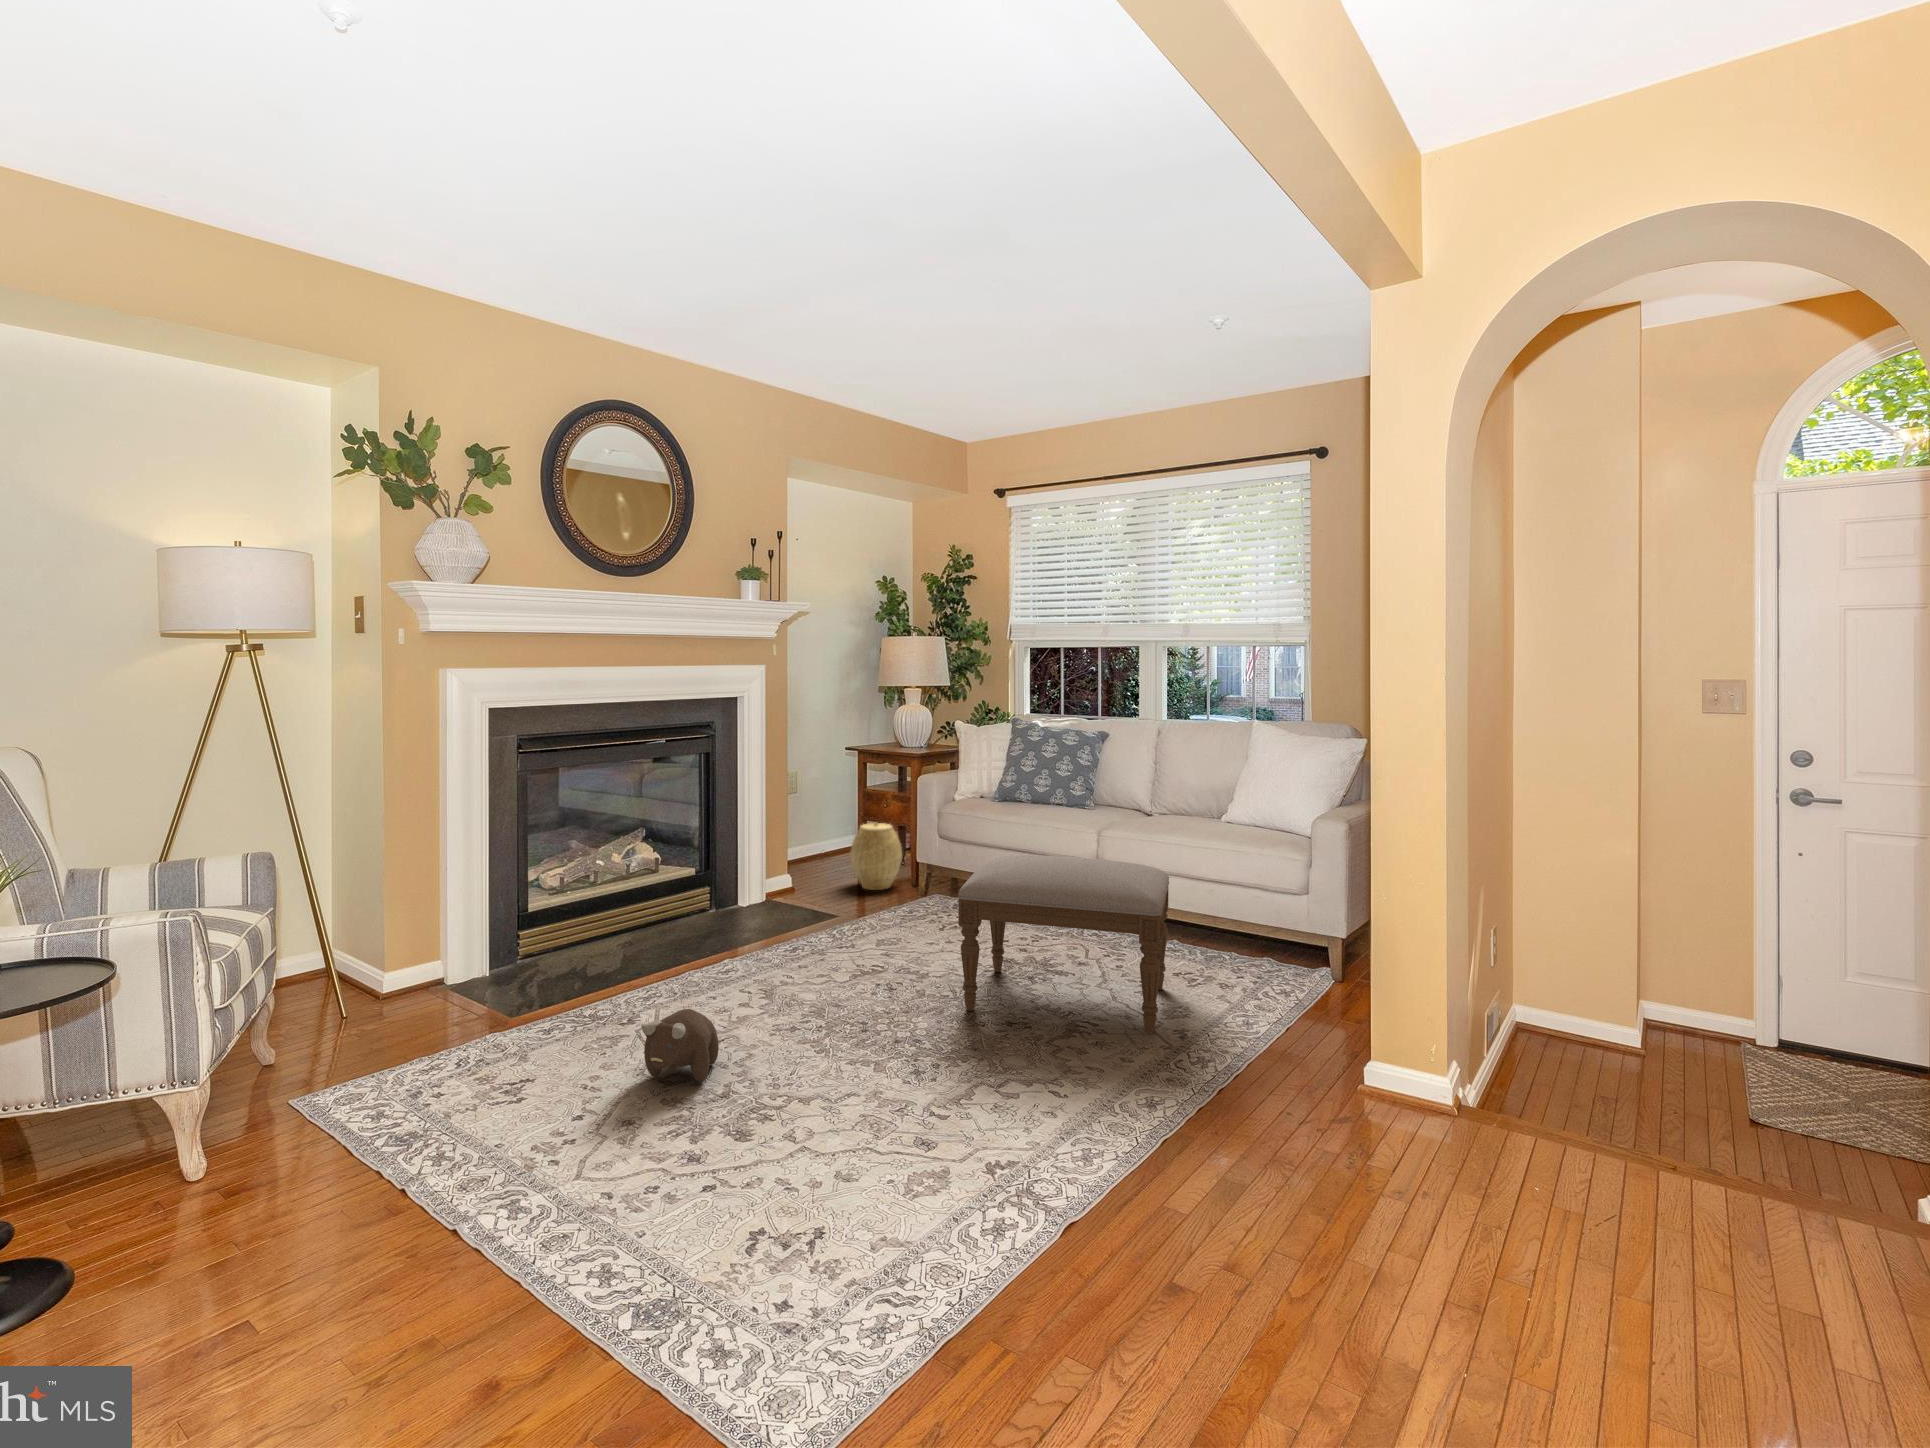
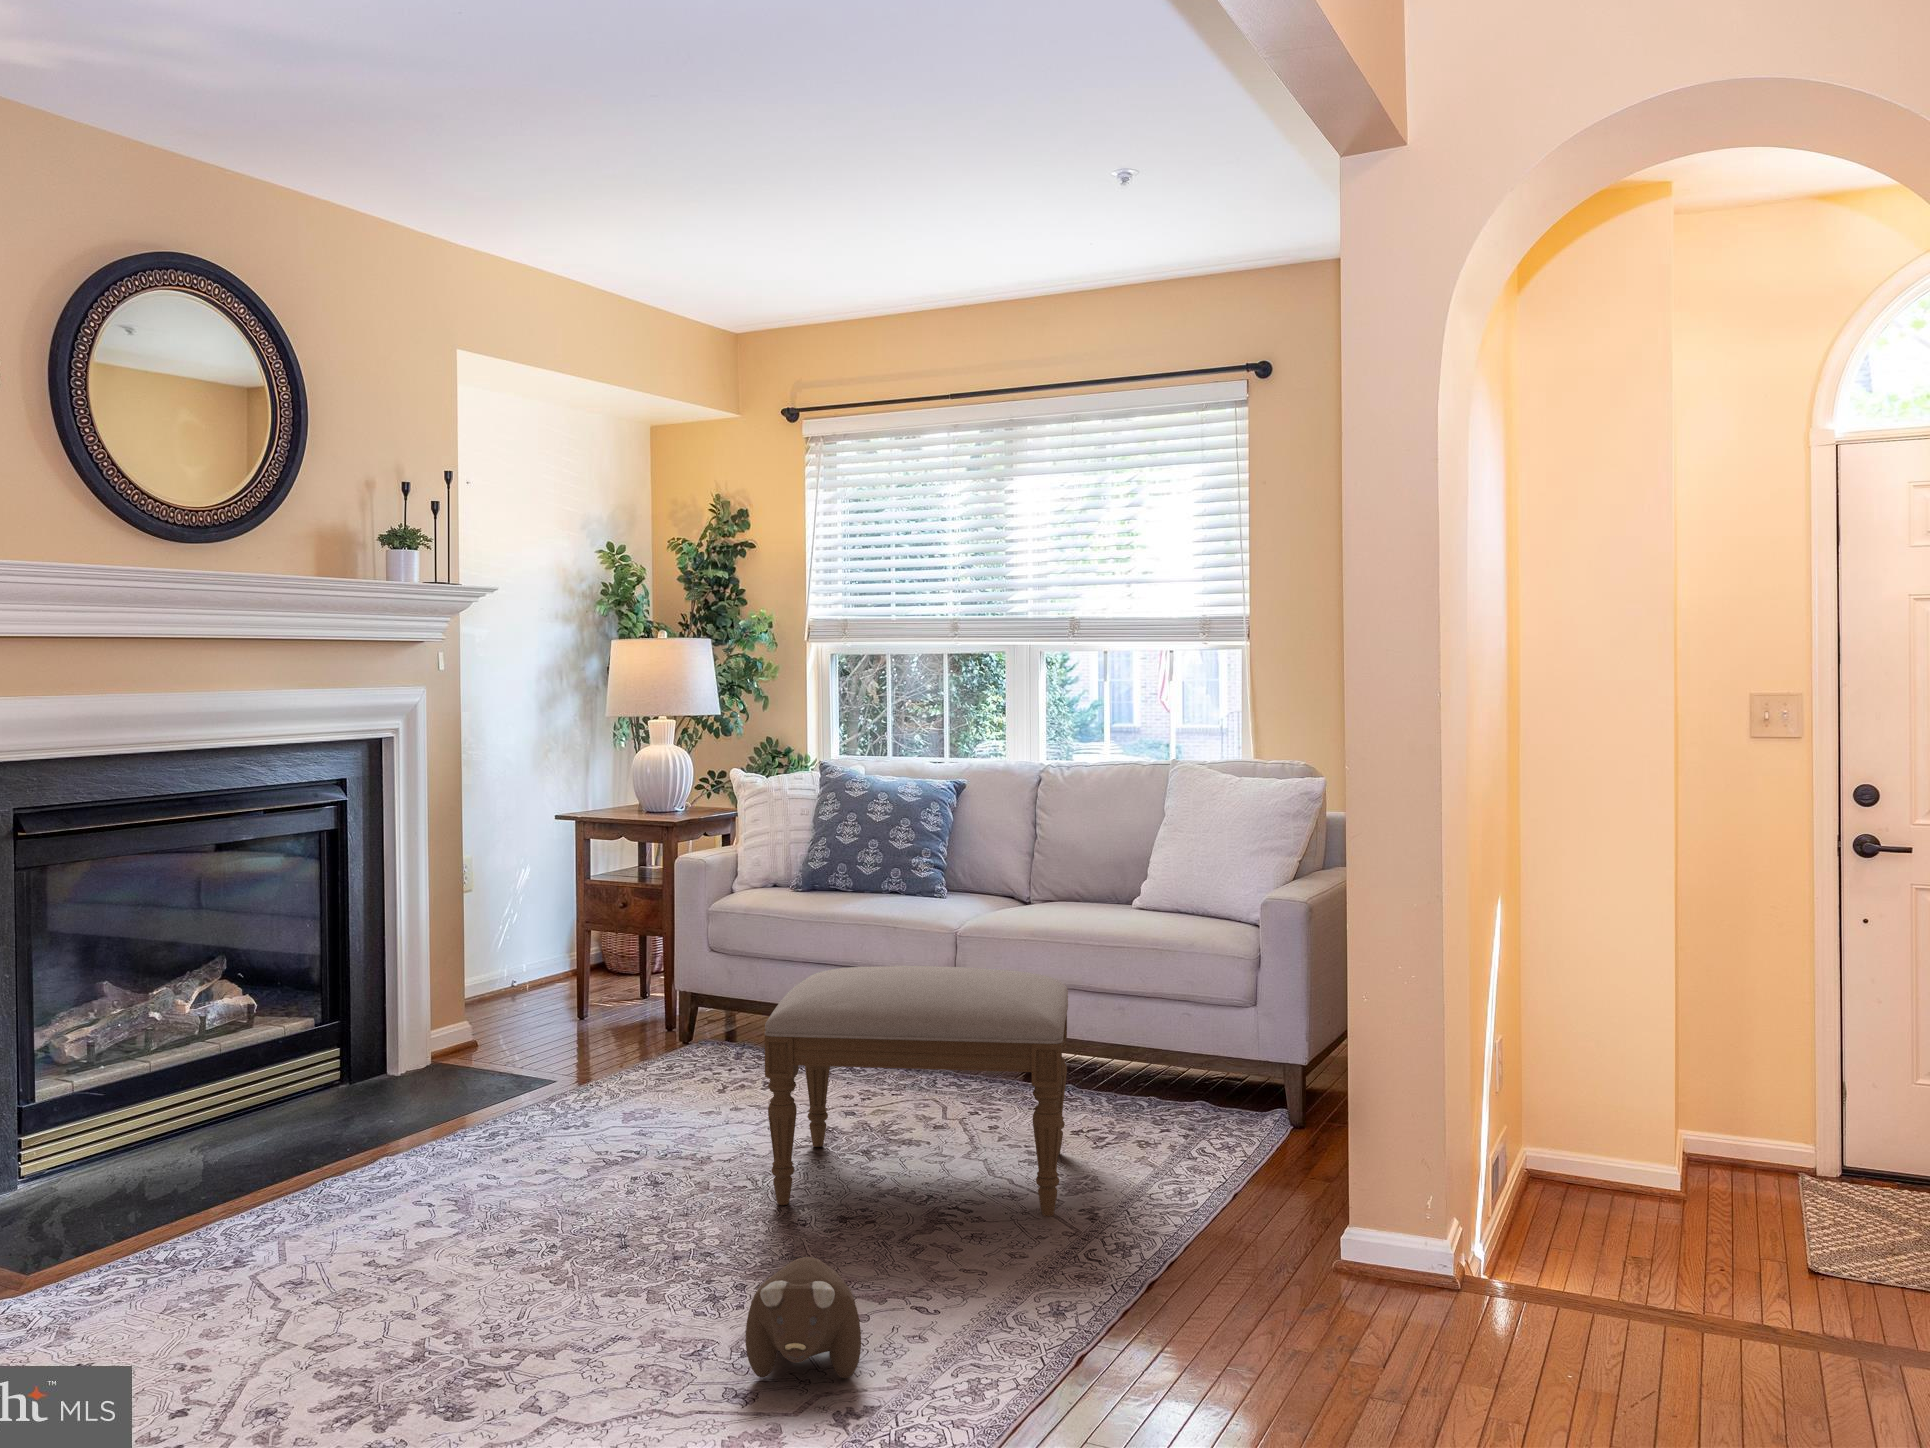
woven basket: present [850,823,902,890] -> none [571,932,654,1038]
plush toy: present [641,1009,719,1082] -> present [746,1257,861,1379]

